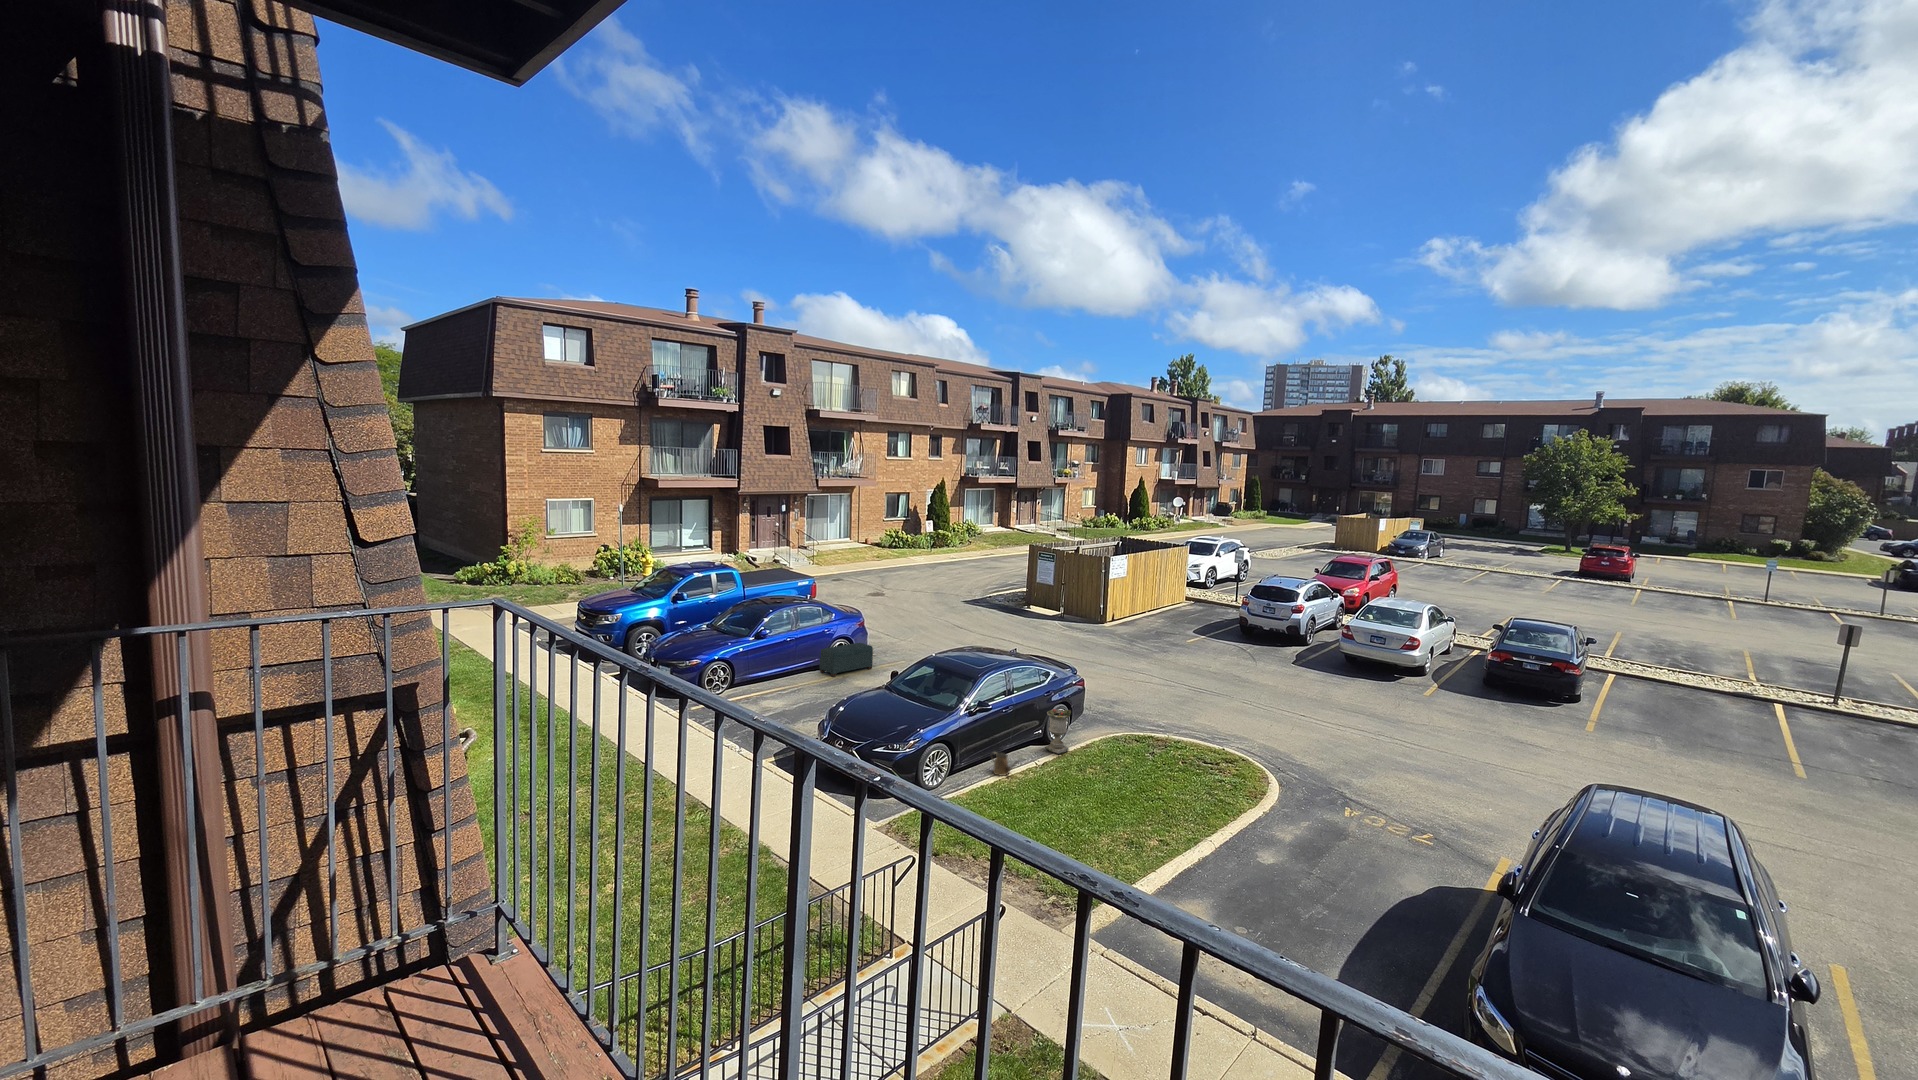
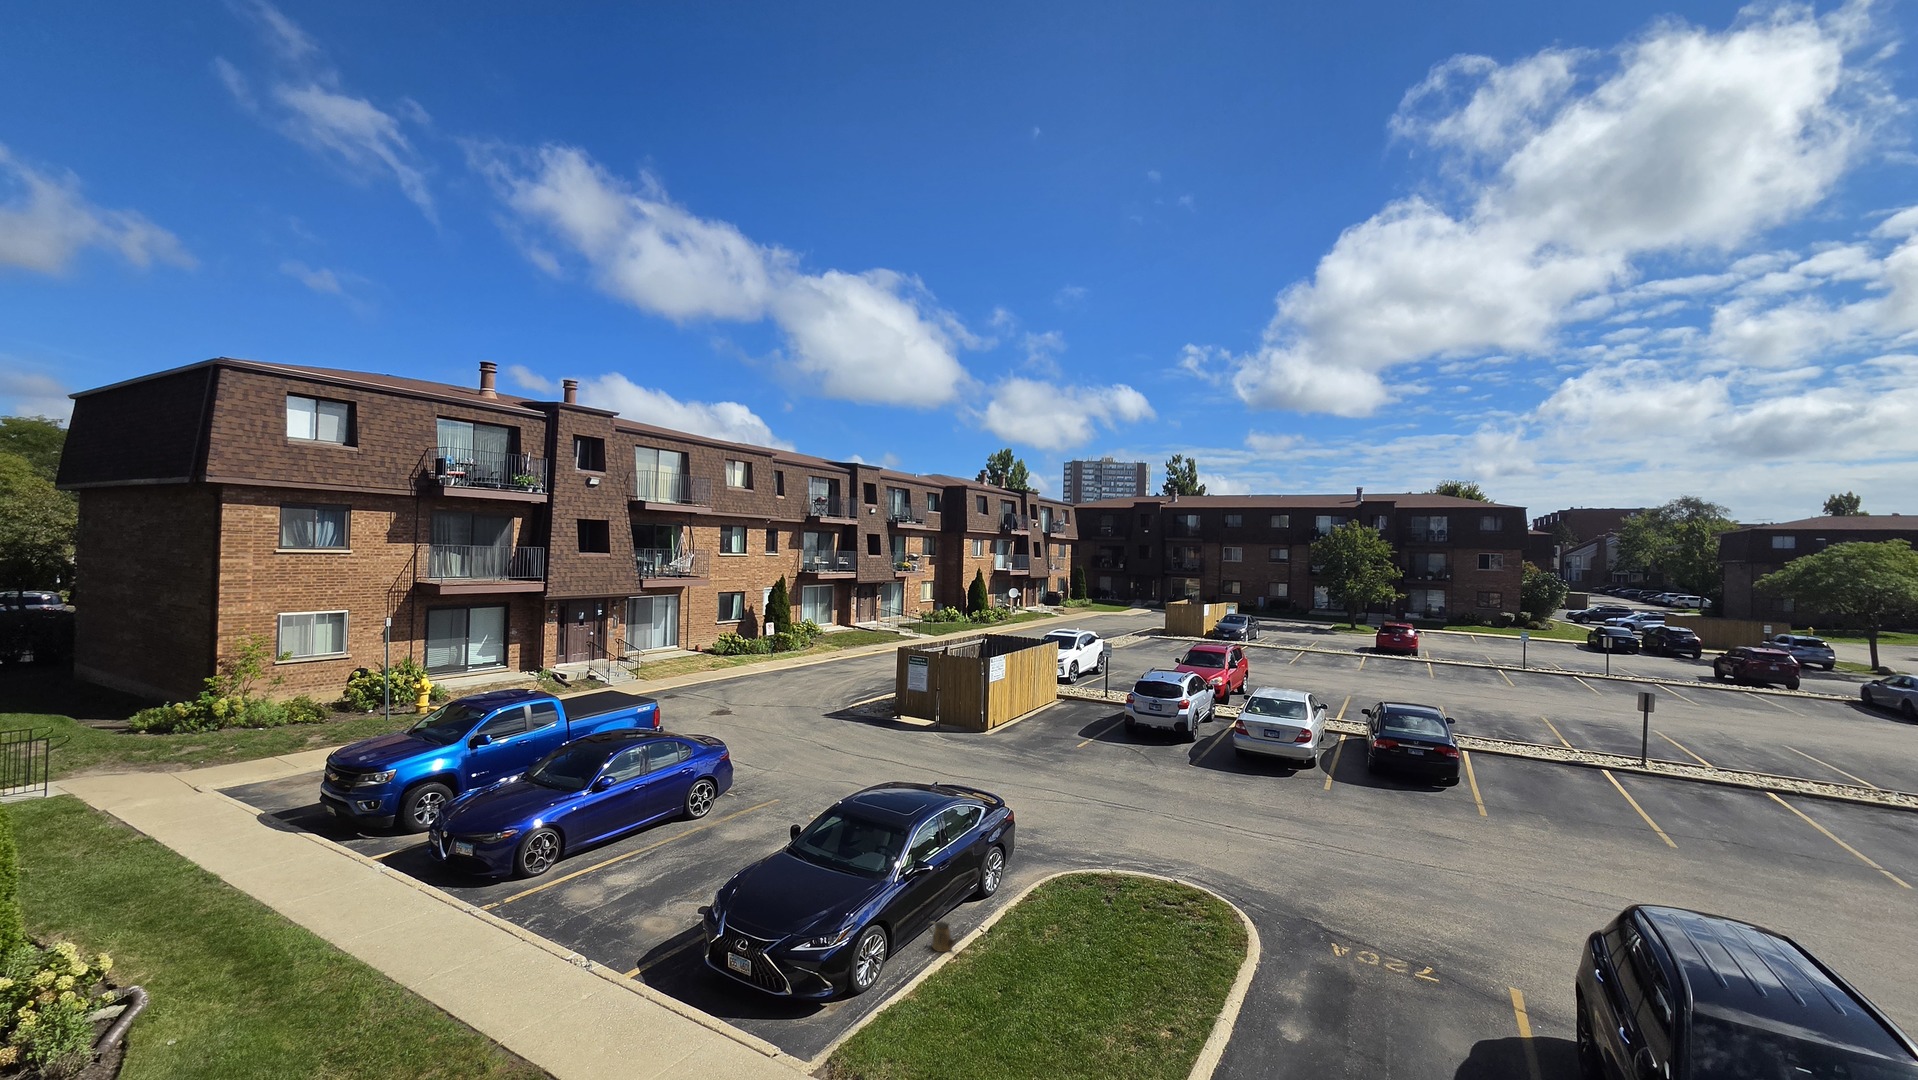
bench: present [819,643,873,677] -> none [676,782,743,830]
planter: present [1045,709,1071,754] -> none [982,854,1012,910]

